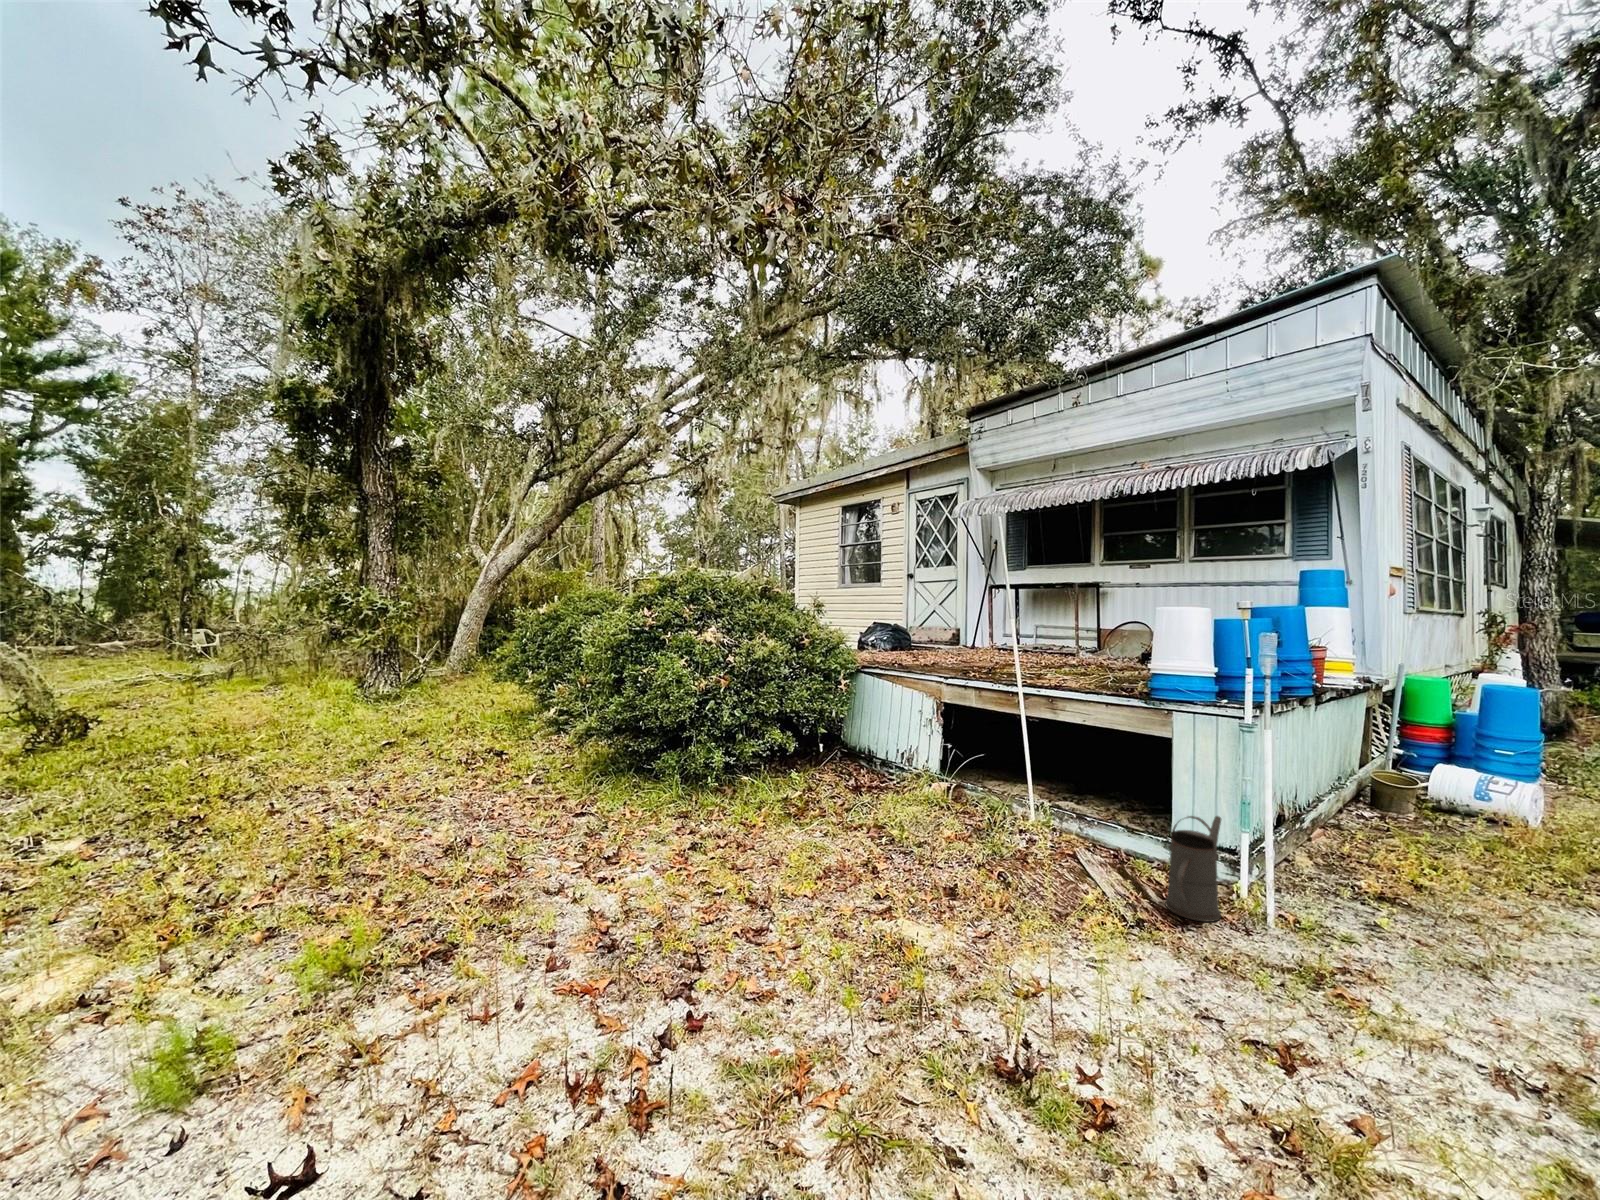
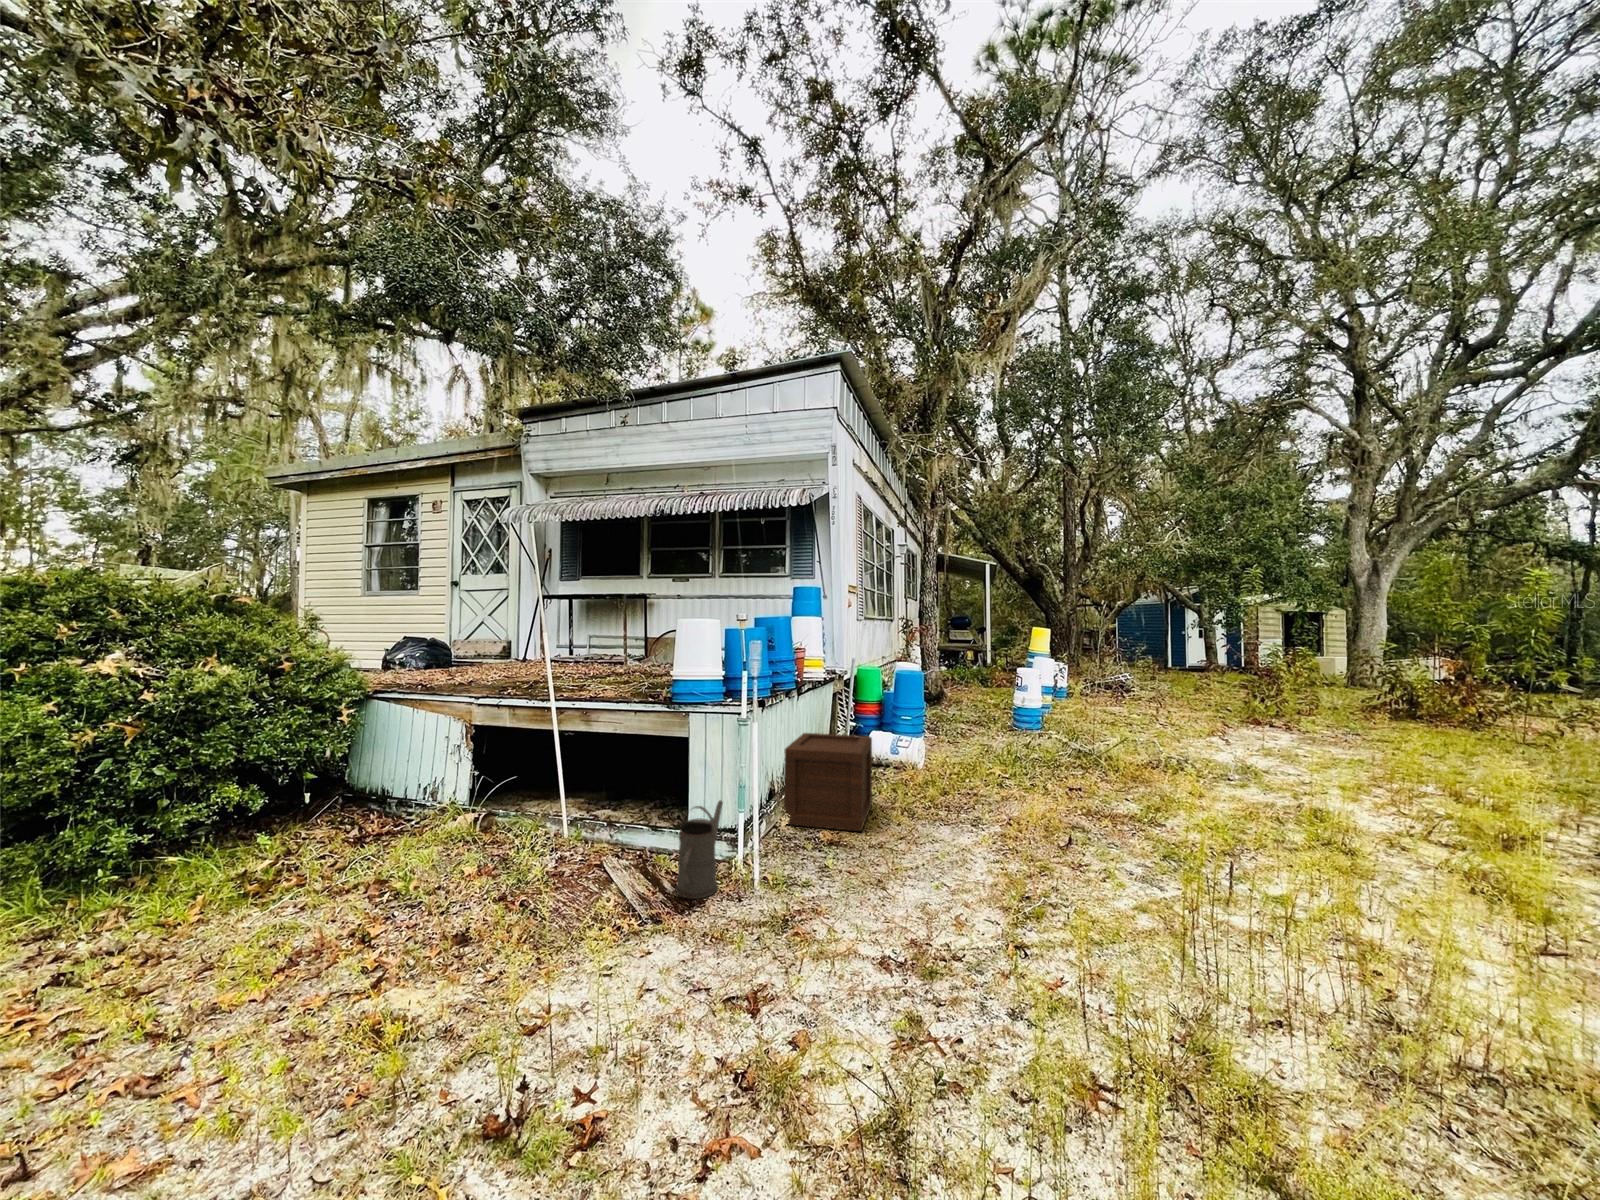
wooden crate: none [1303,754,1454,899] -> present [784,733,872,831]

